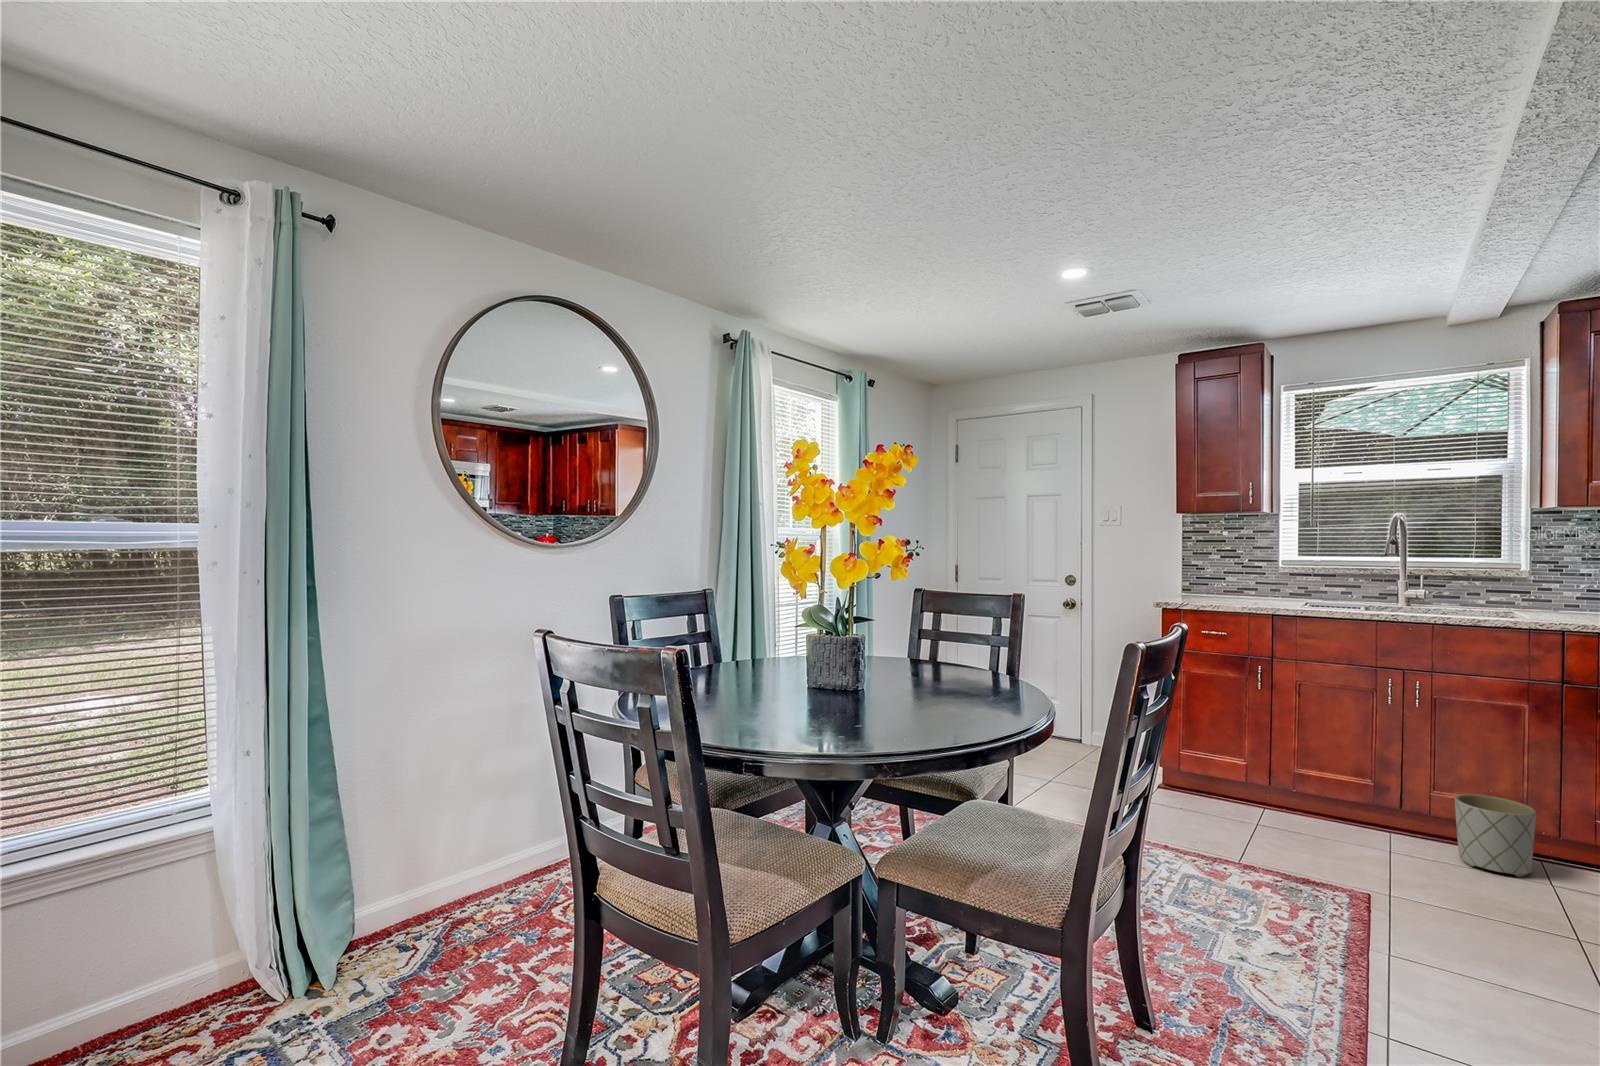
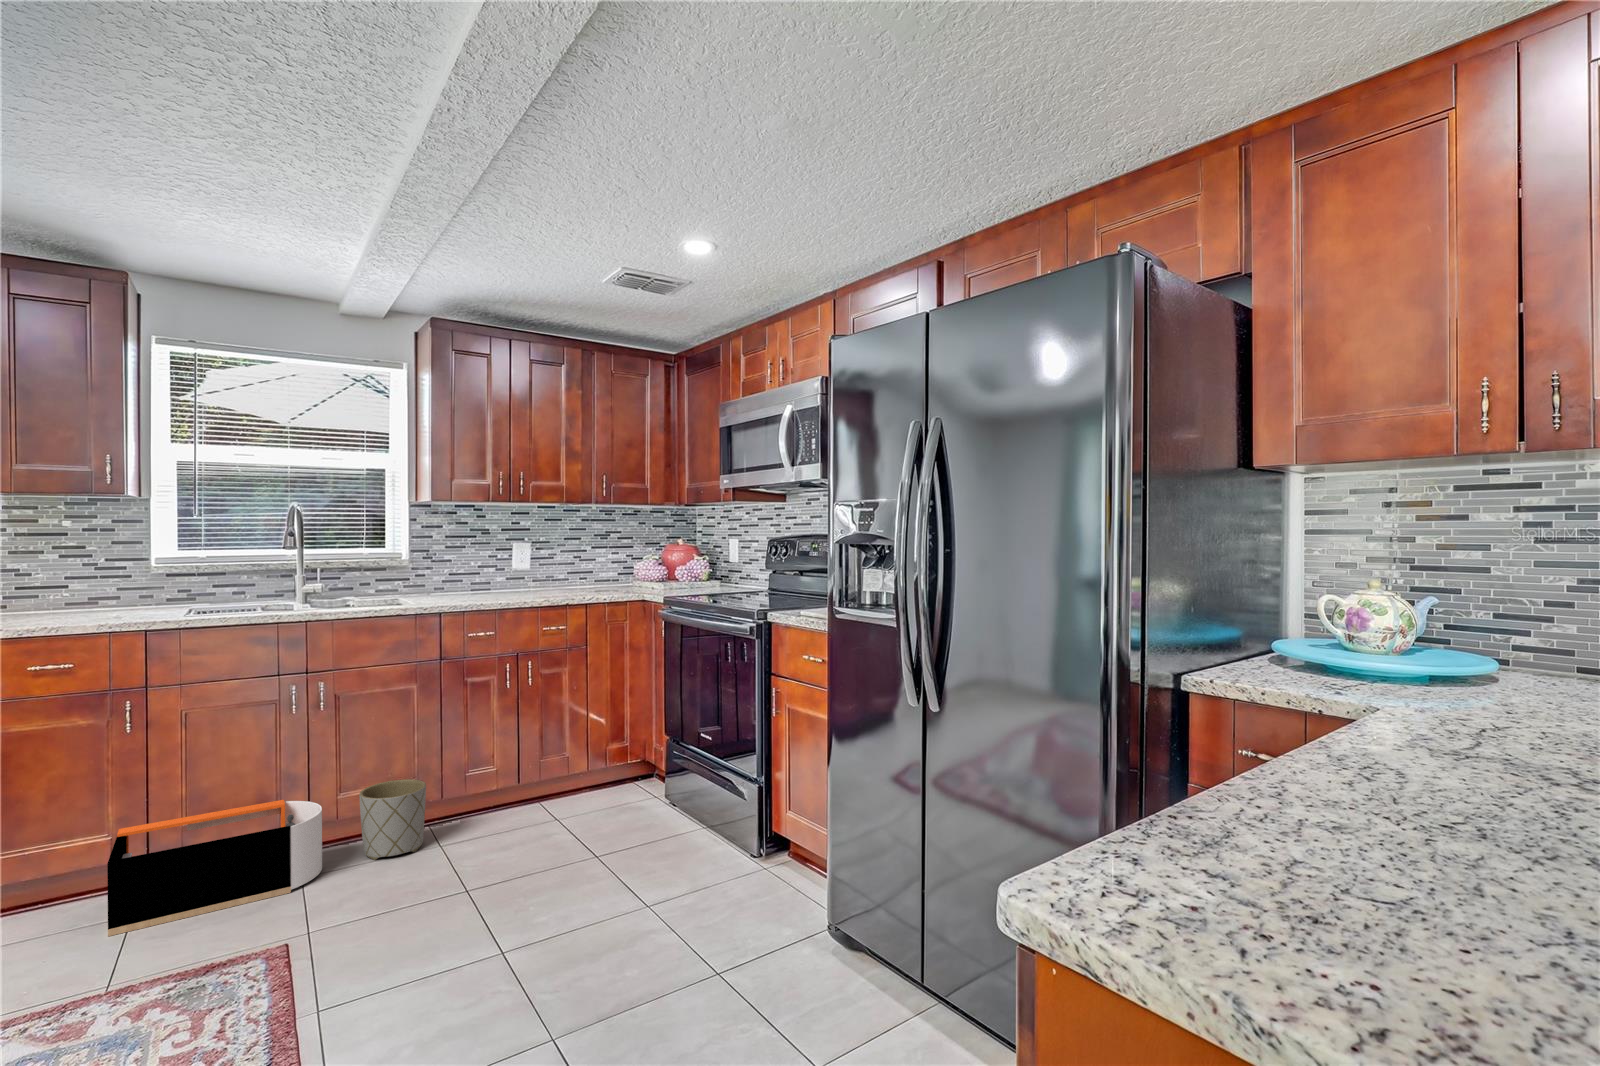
storage bin: none [1243,759,1414,859] -> present [107,800,322,936]

